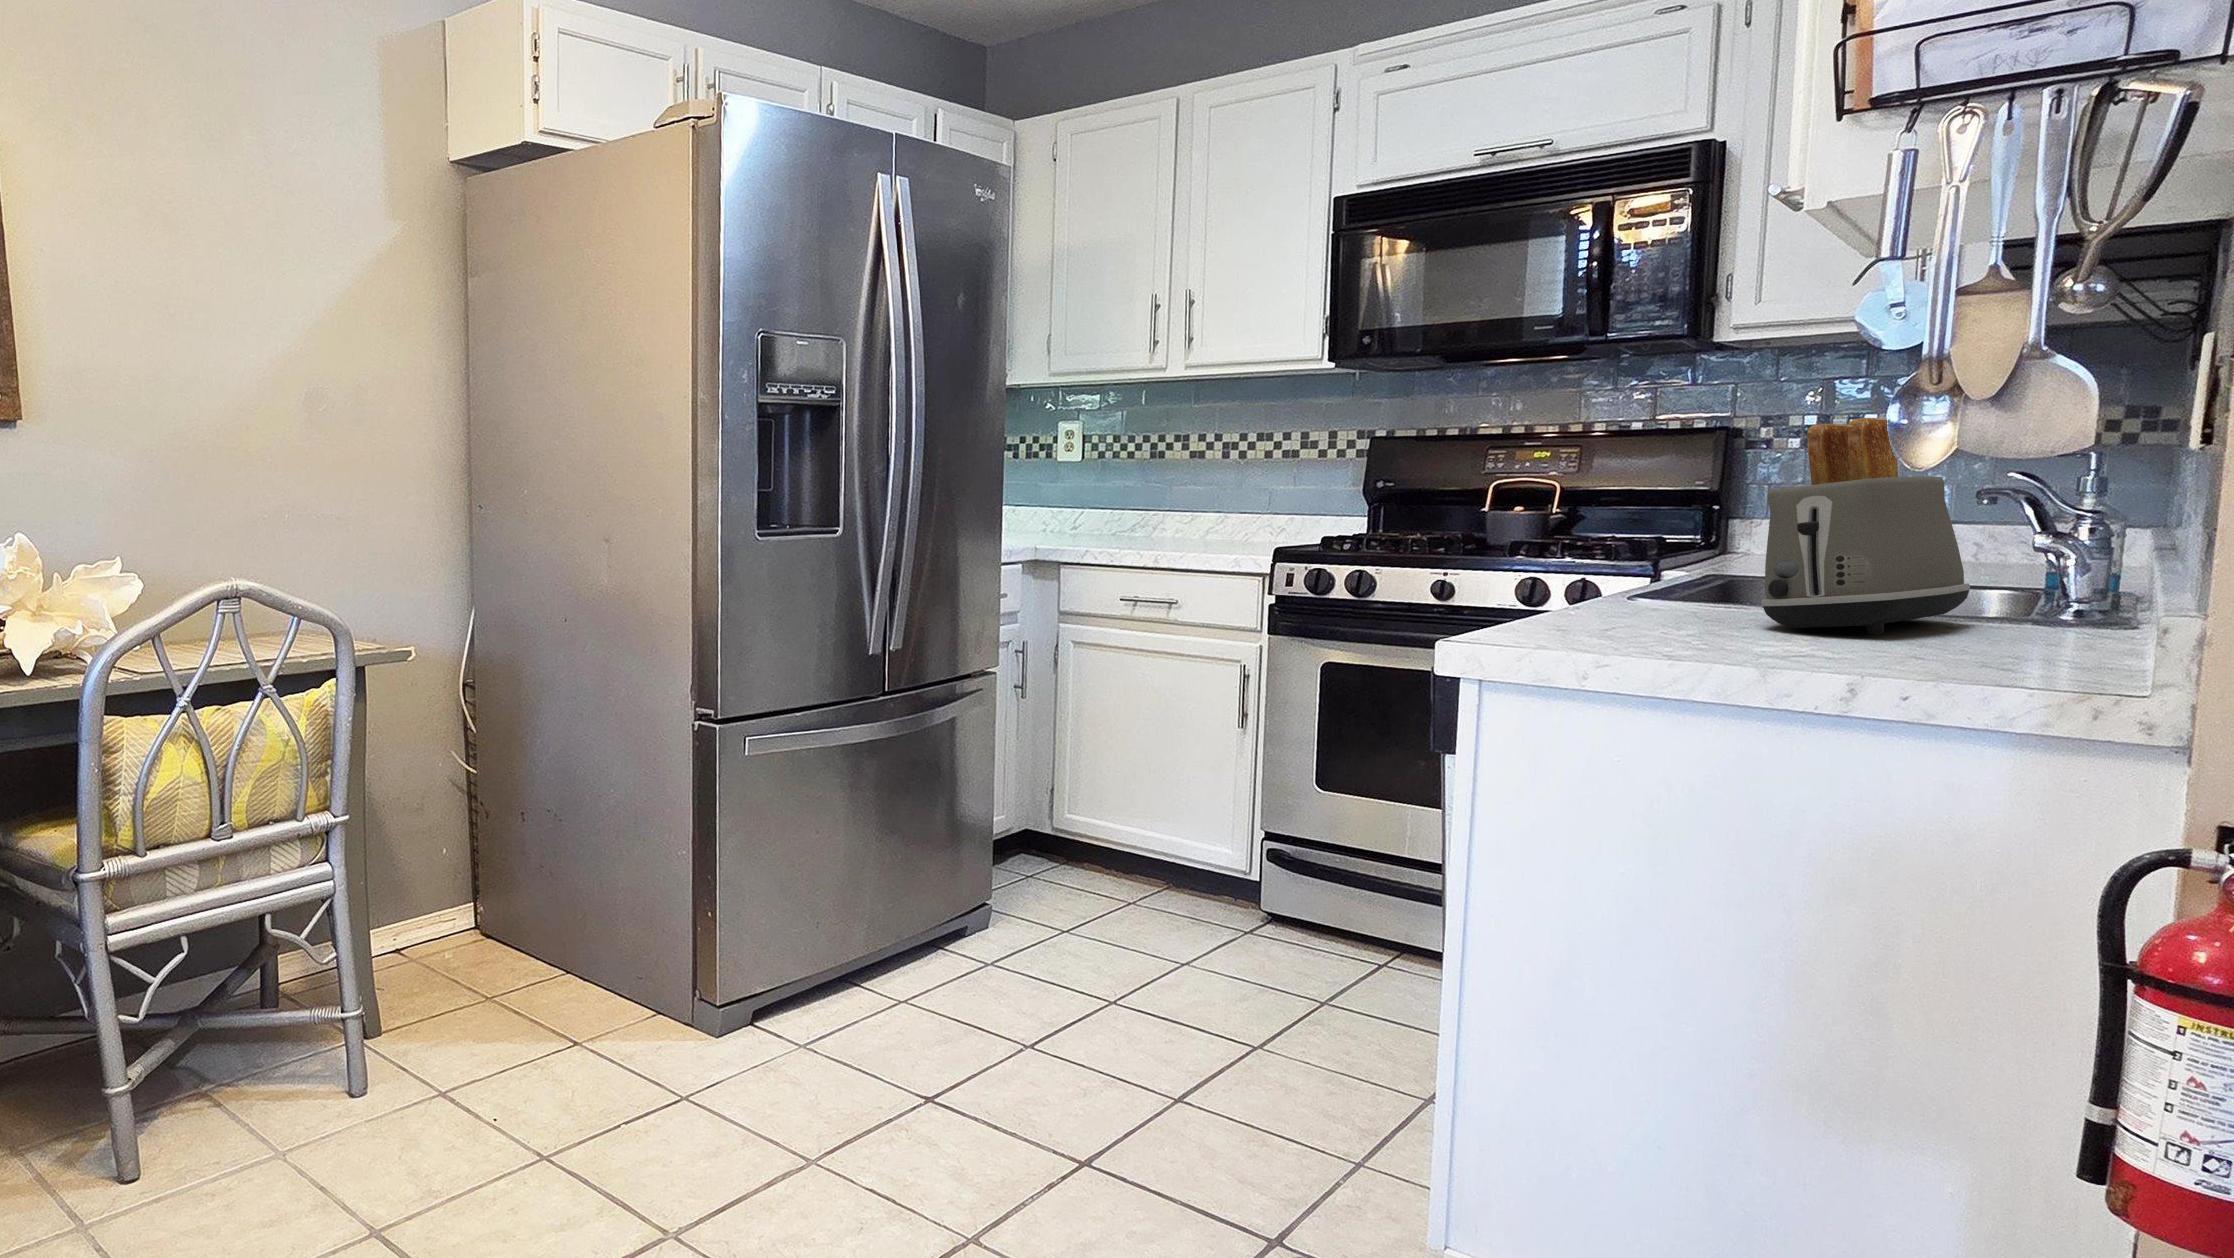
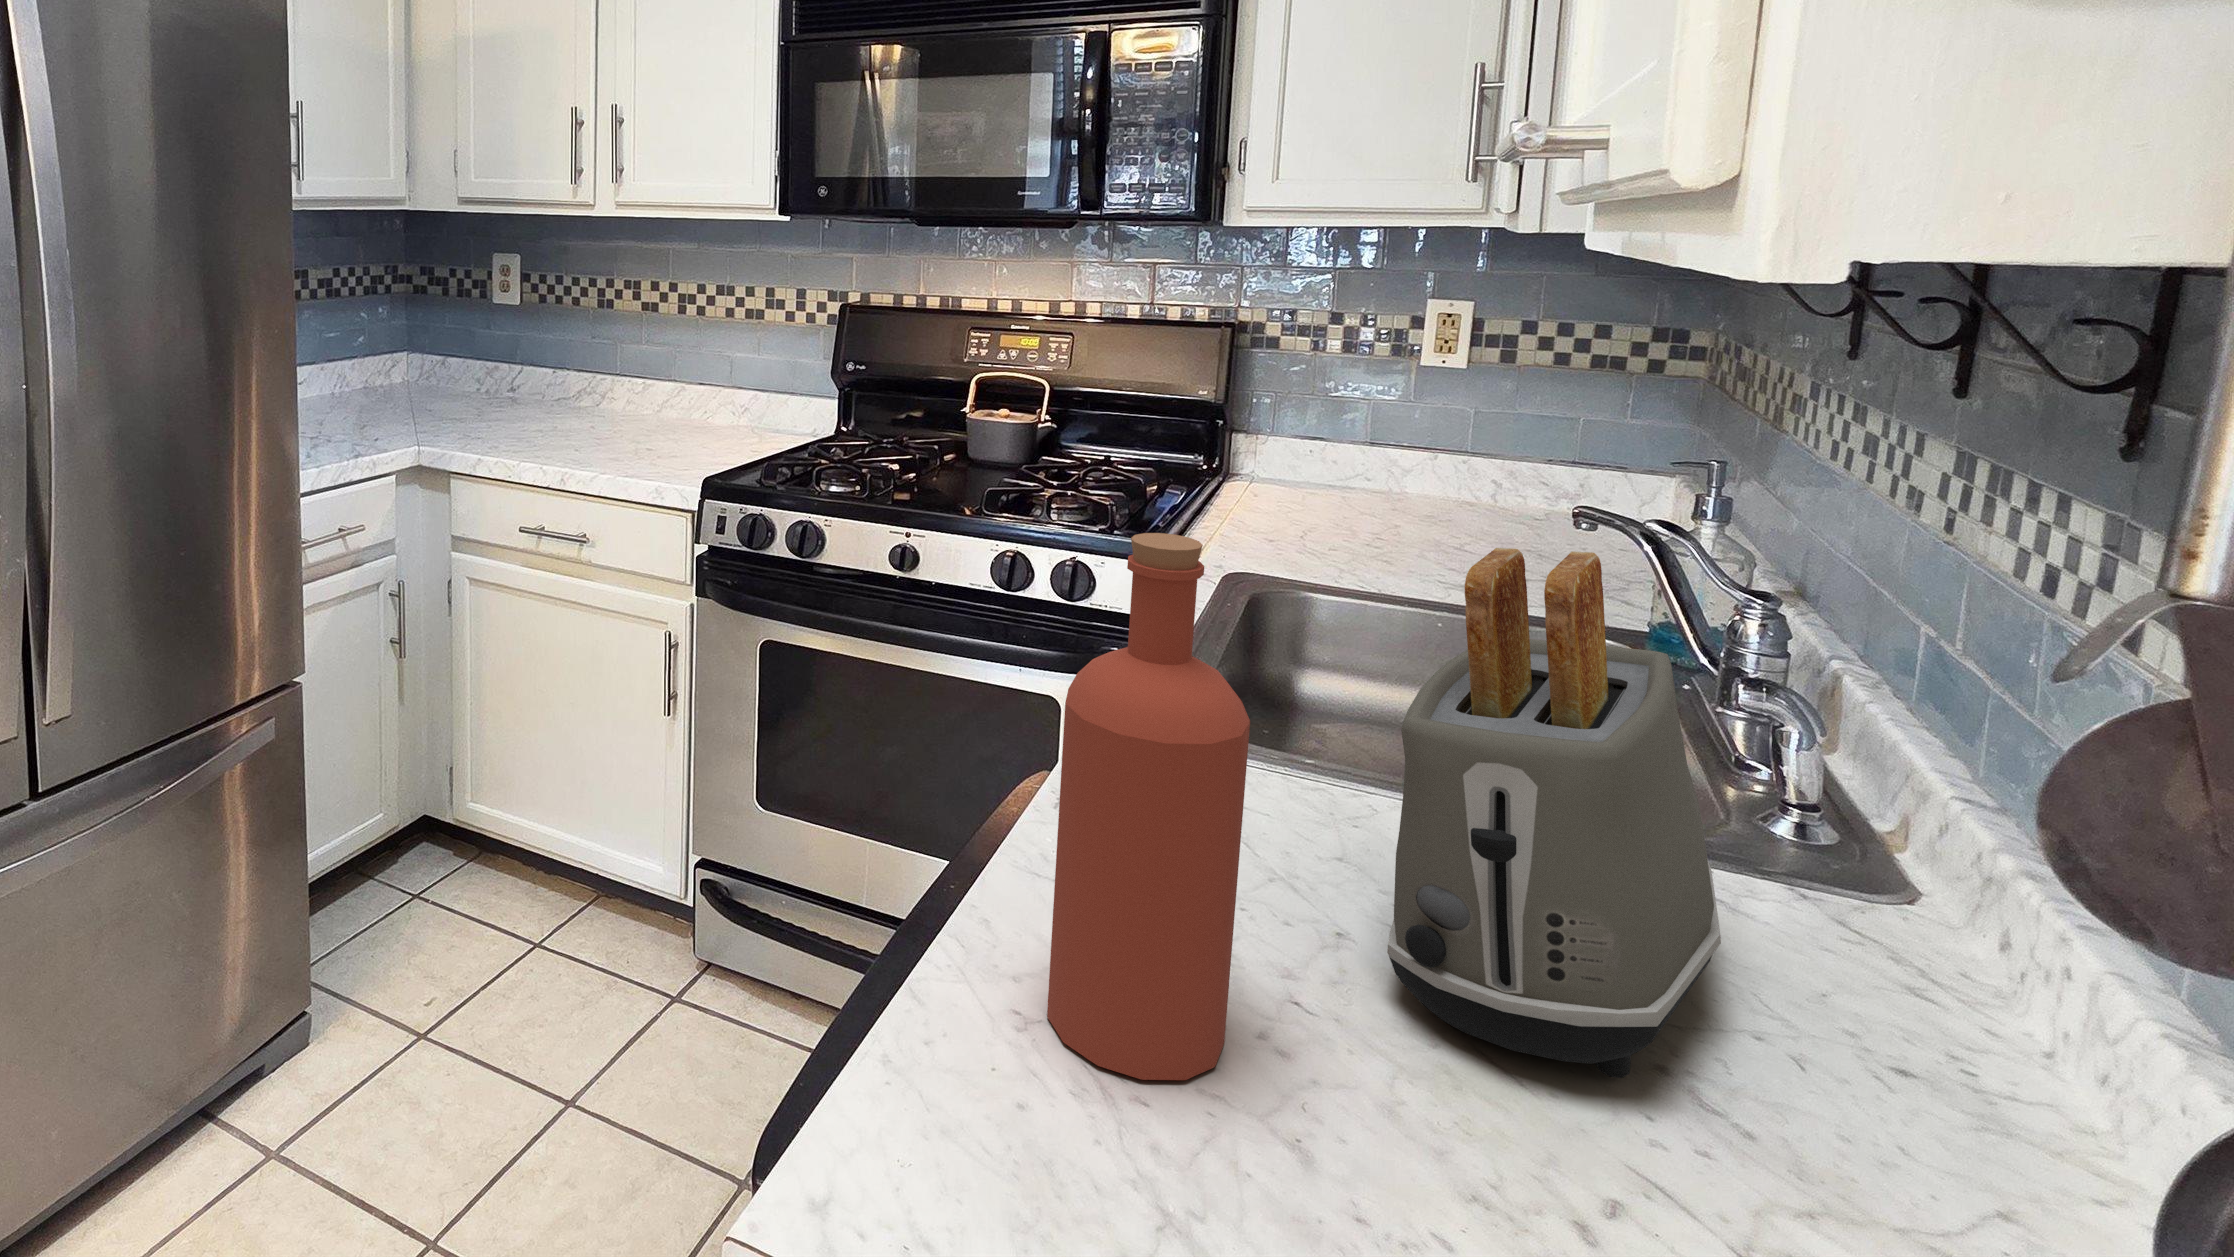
bottle: none [1576,398,1680,632] -> present [1047,533,1250,1080]

